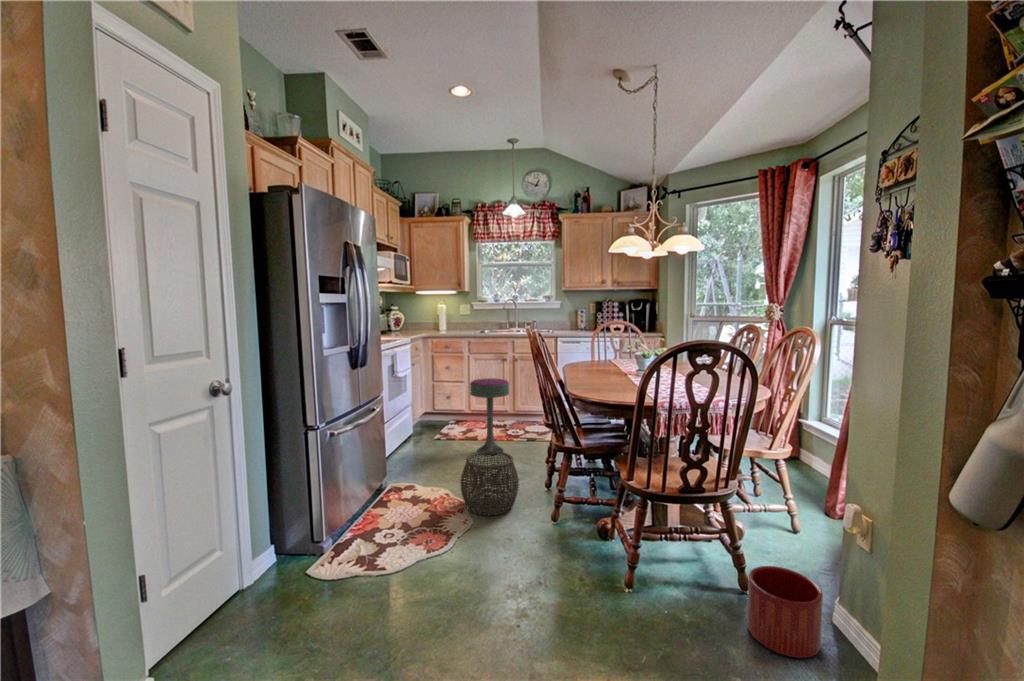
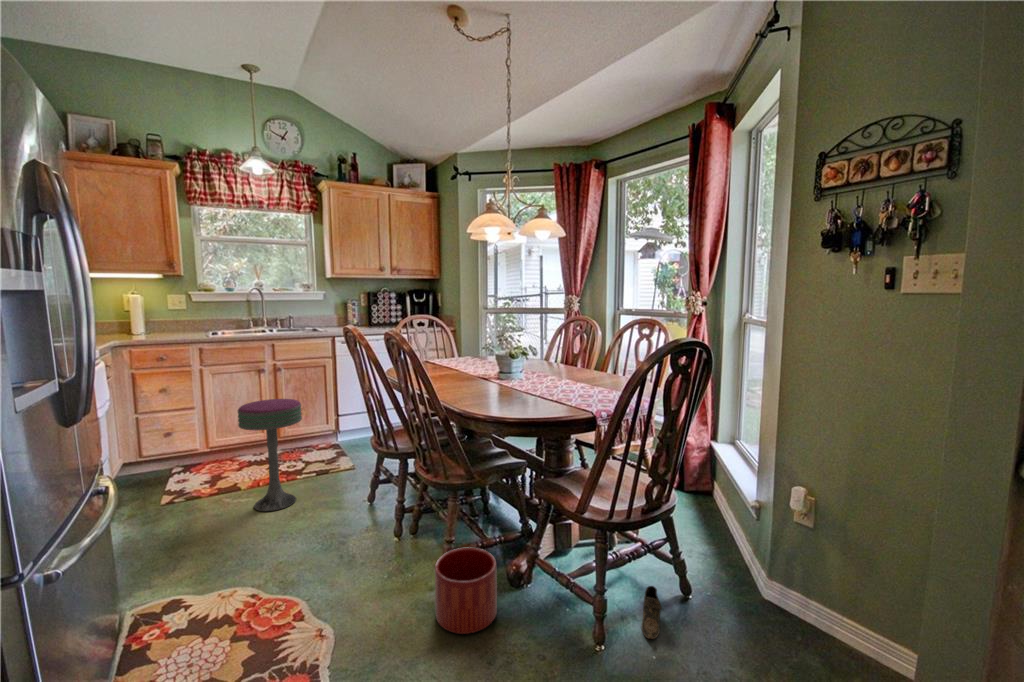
woven basket: present [460,451,519,516] -> none [293,506,386,613]
planter: present [747,566,823,658] -> present [435,547,497,634]
shoe: none [665,571,699,609] -> present [641,586,662,639]

